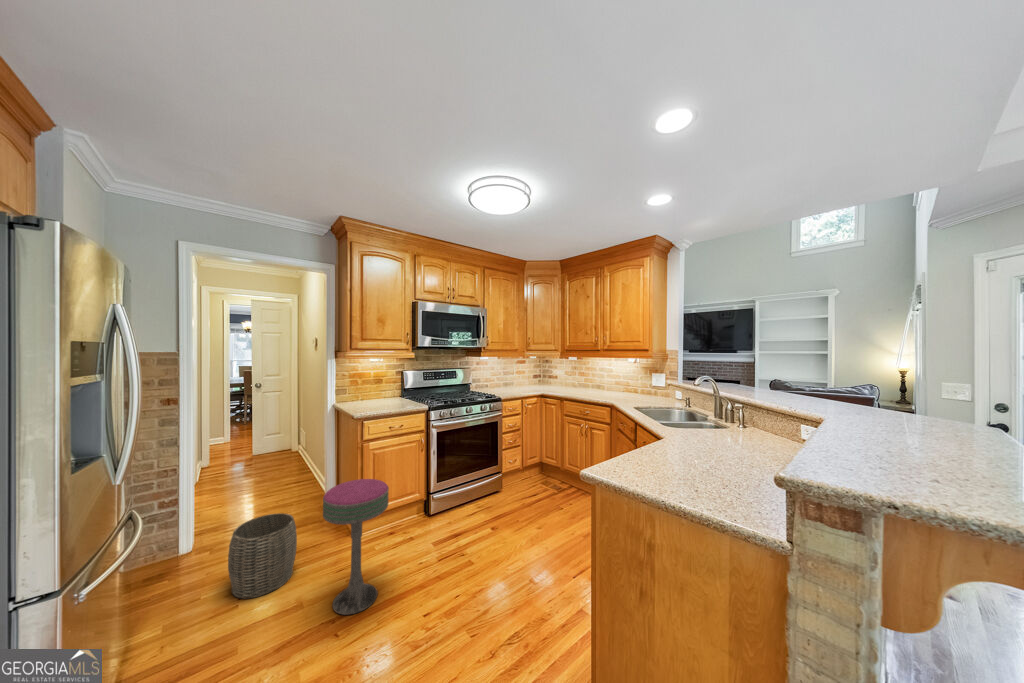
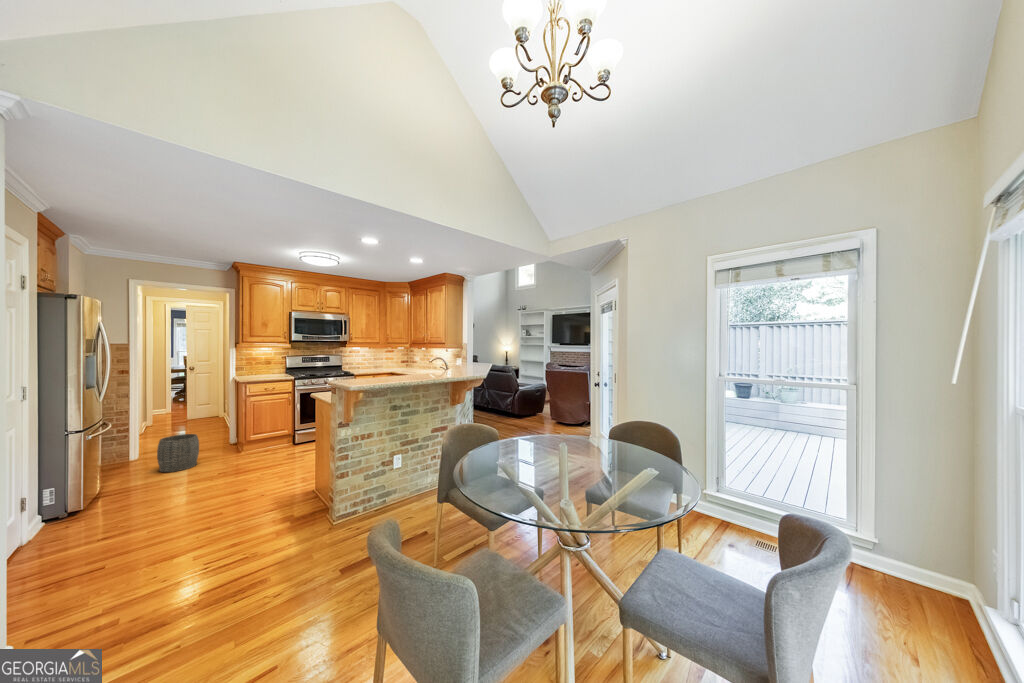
bar stool: present [323,479,389,615] -> none [207,412,247,475]

